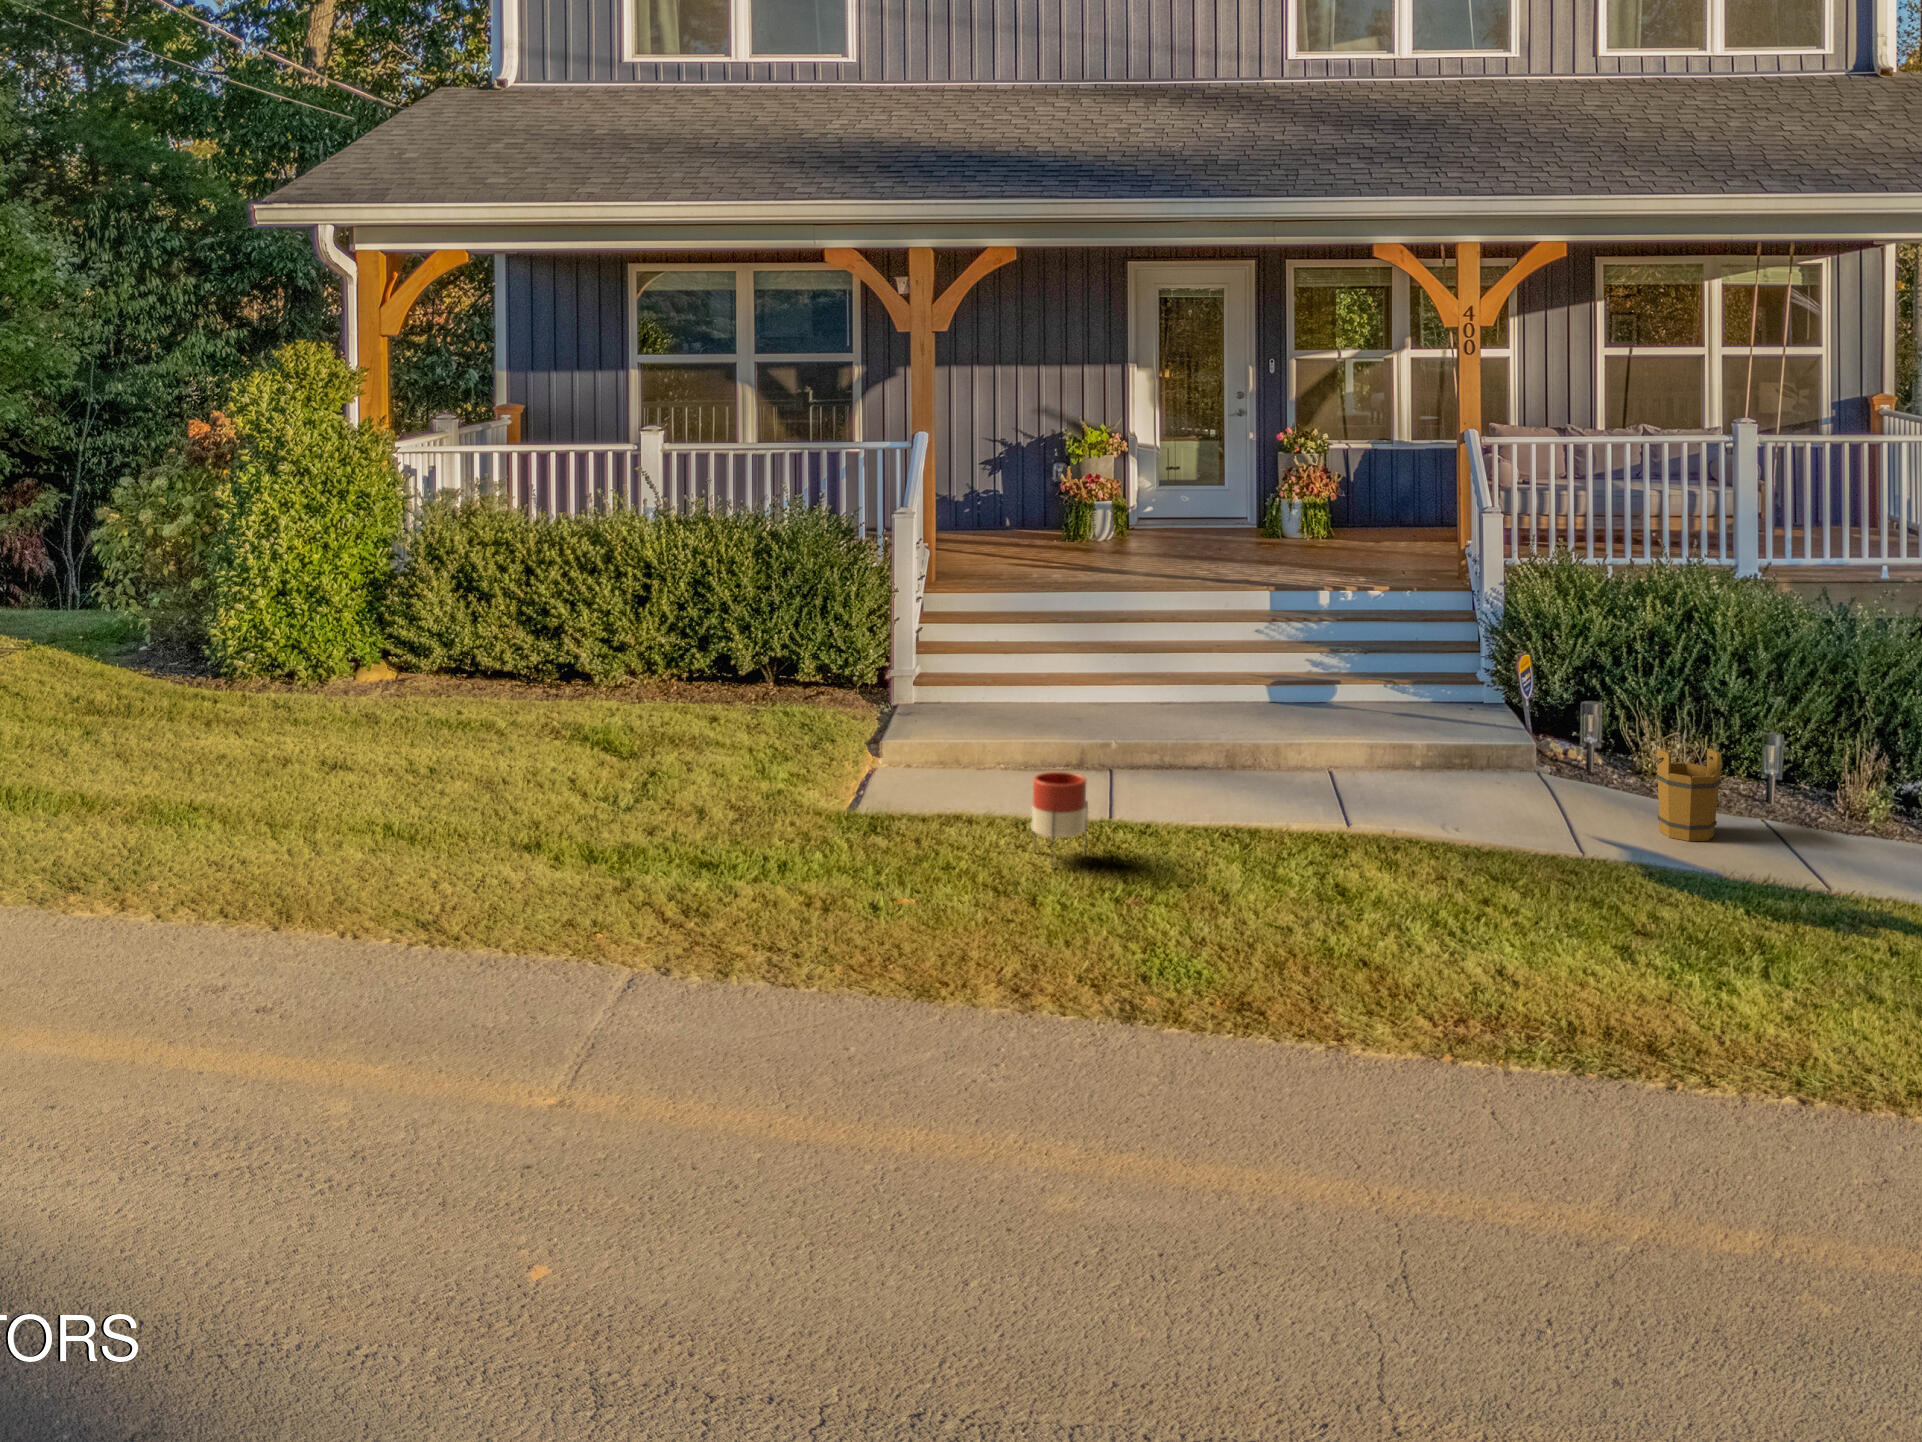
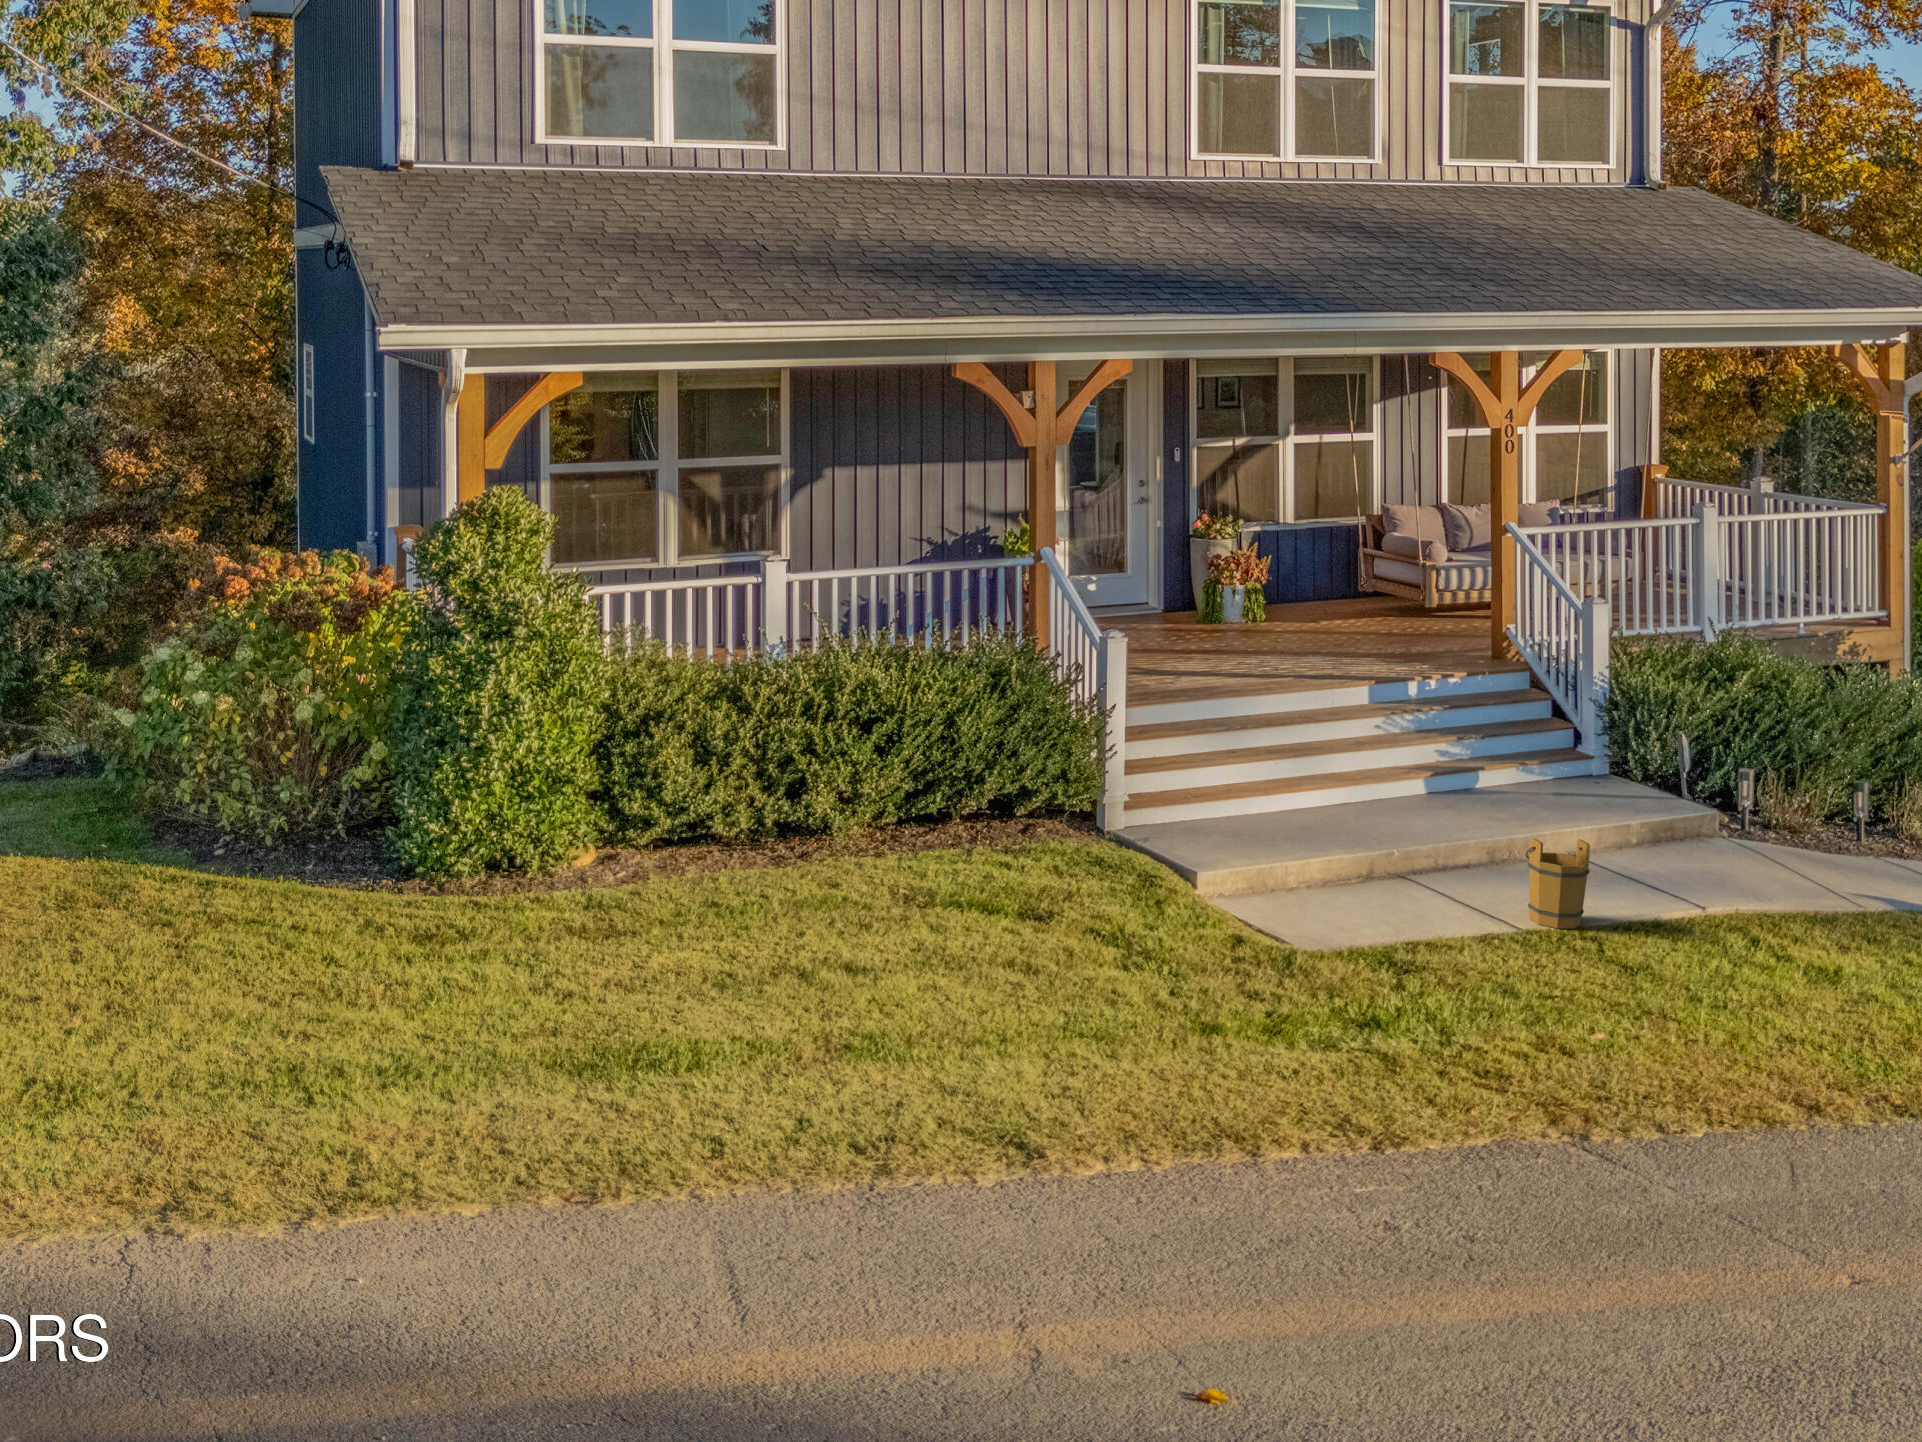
planter: present [1032,772,1088,865] -> none [929,842,985,936]

